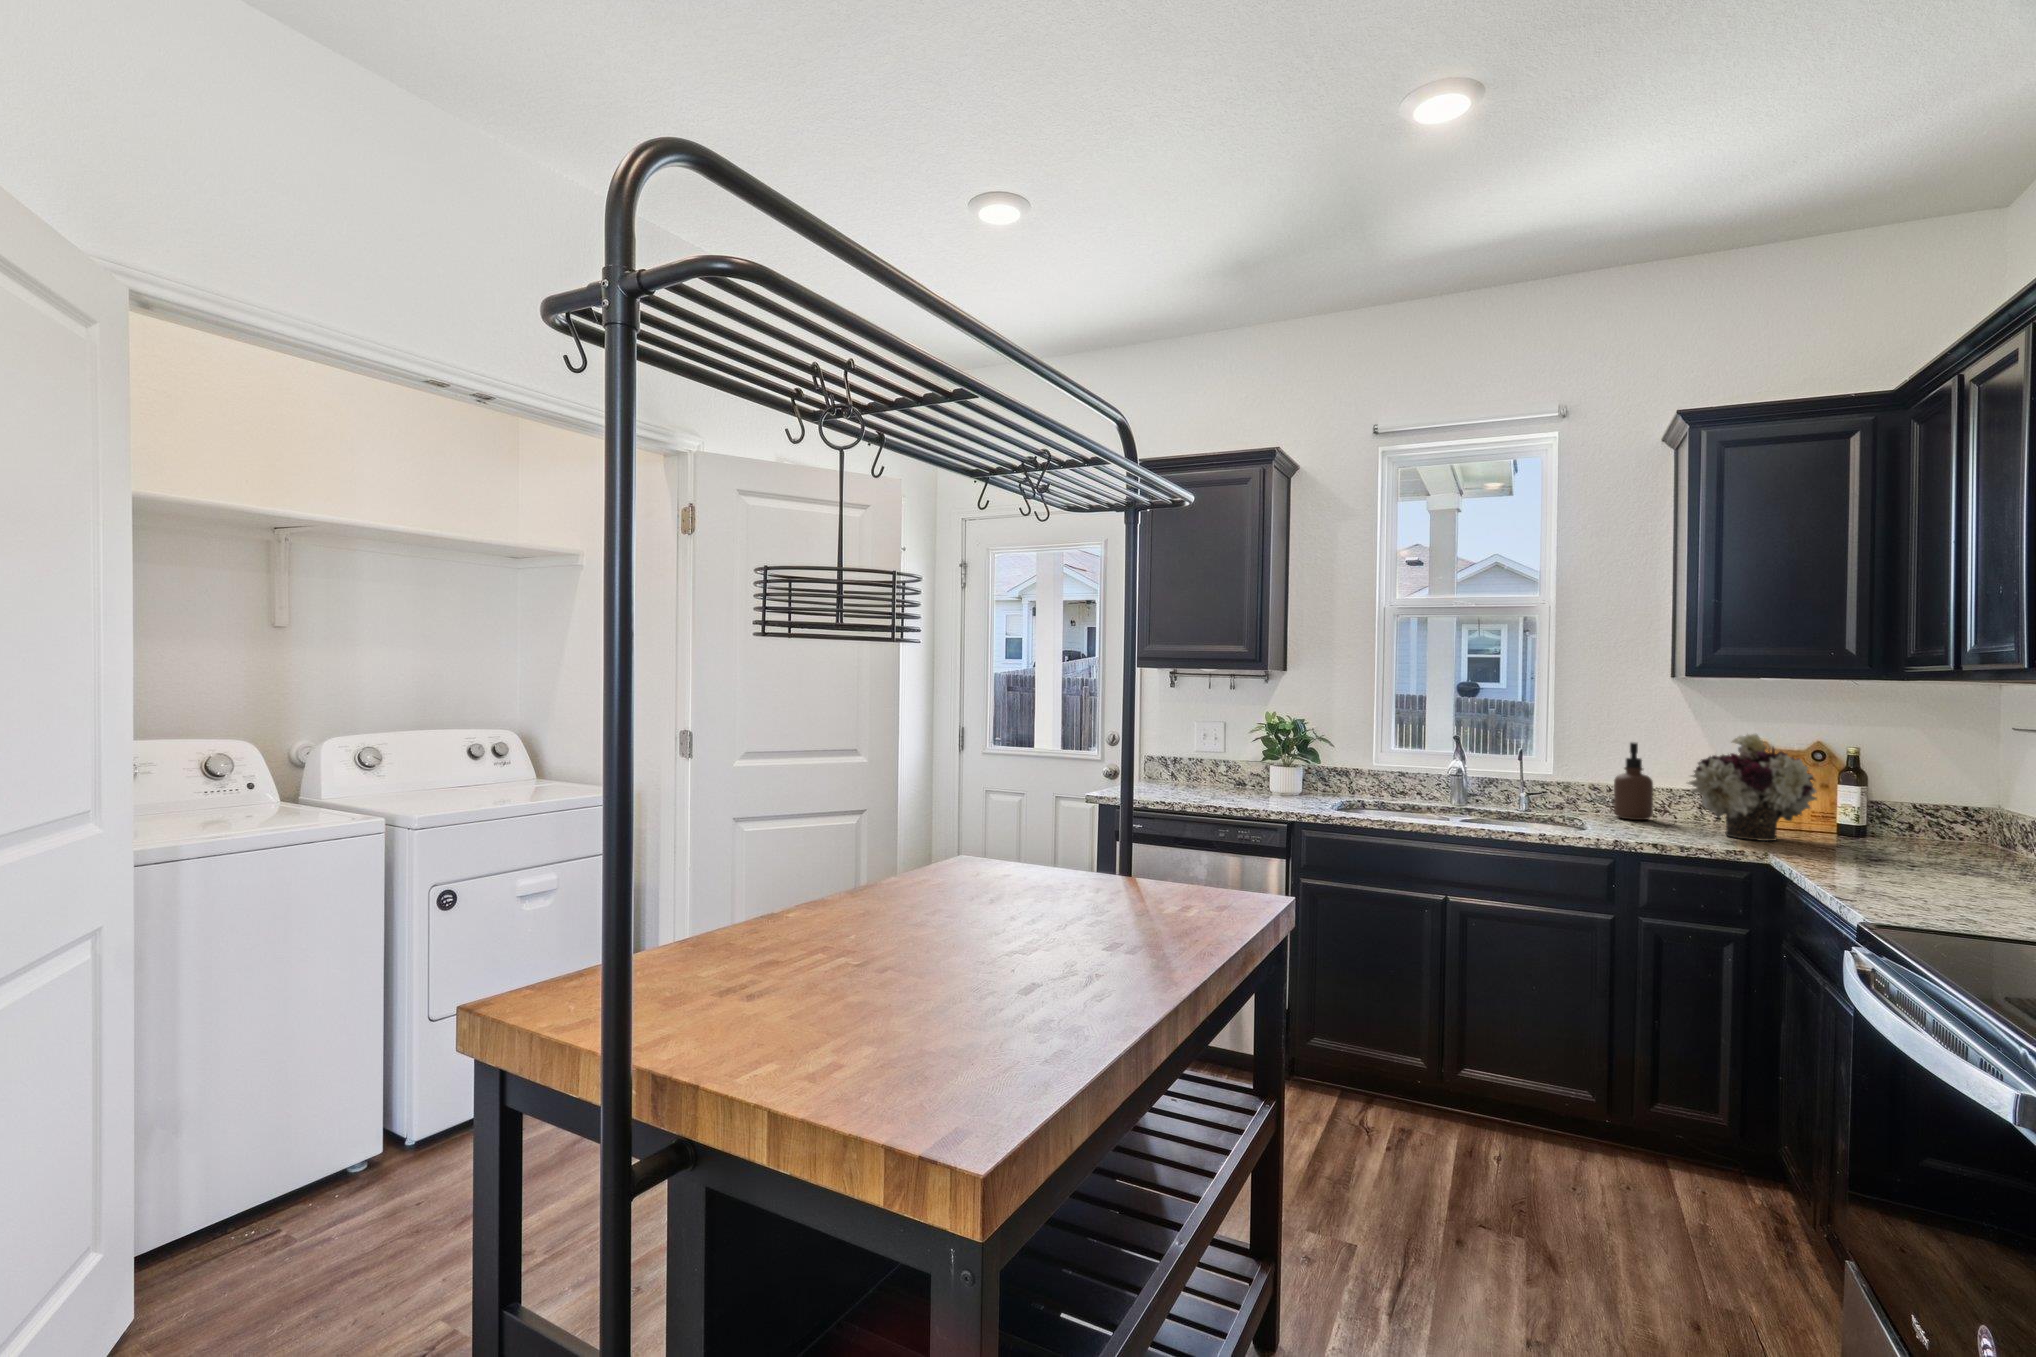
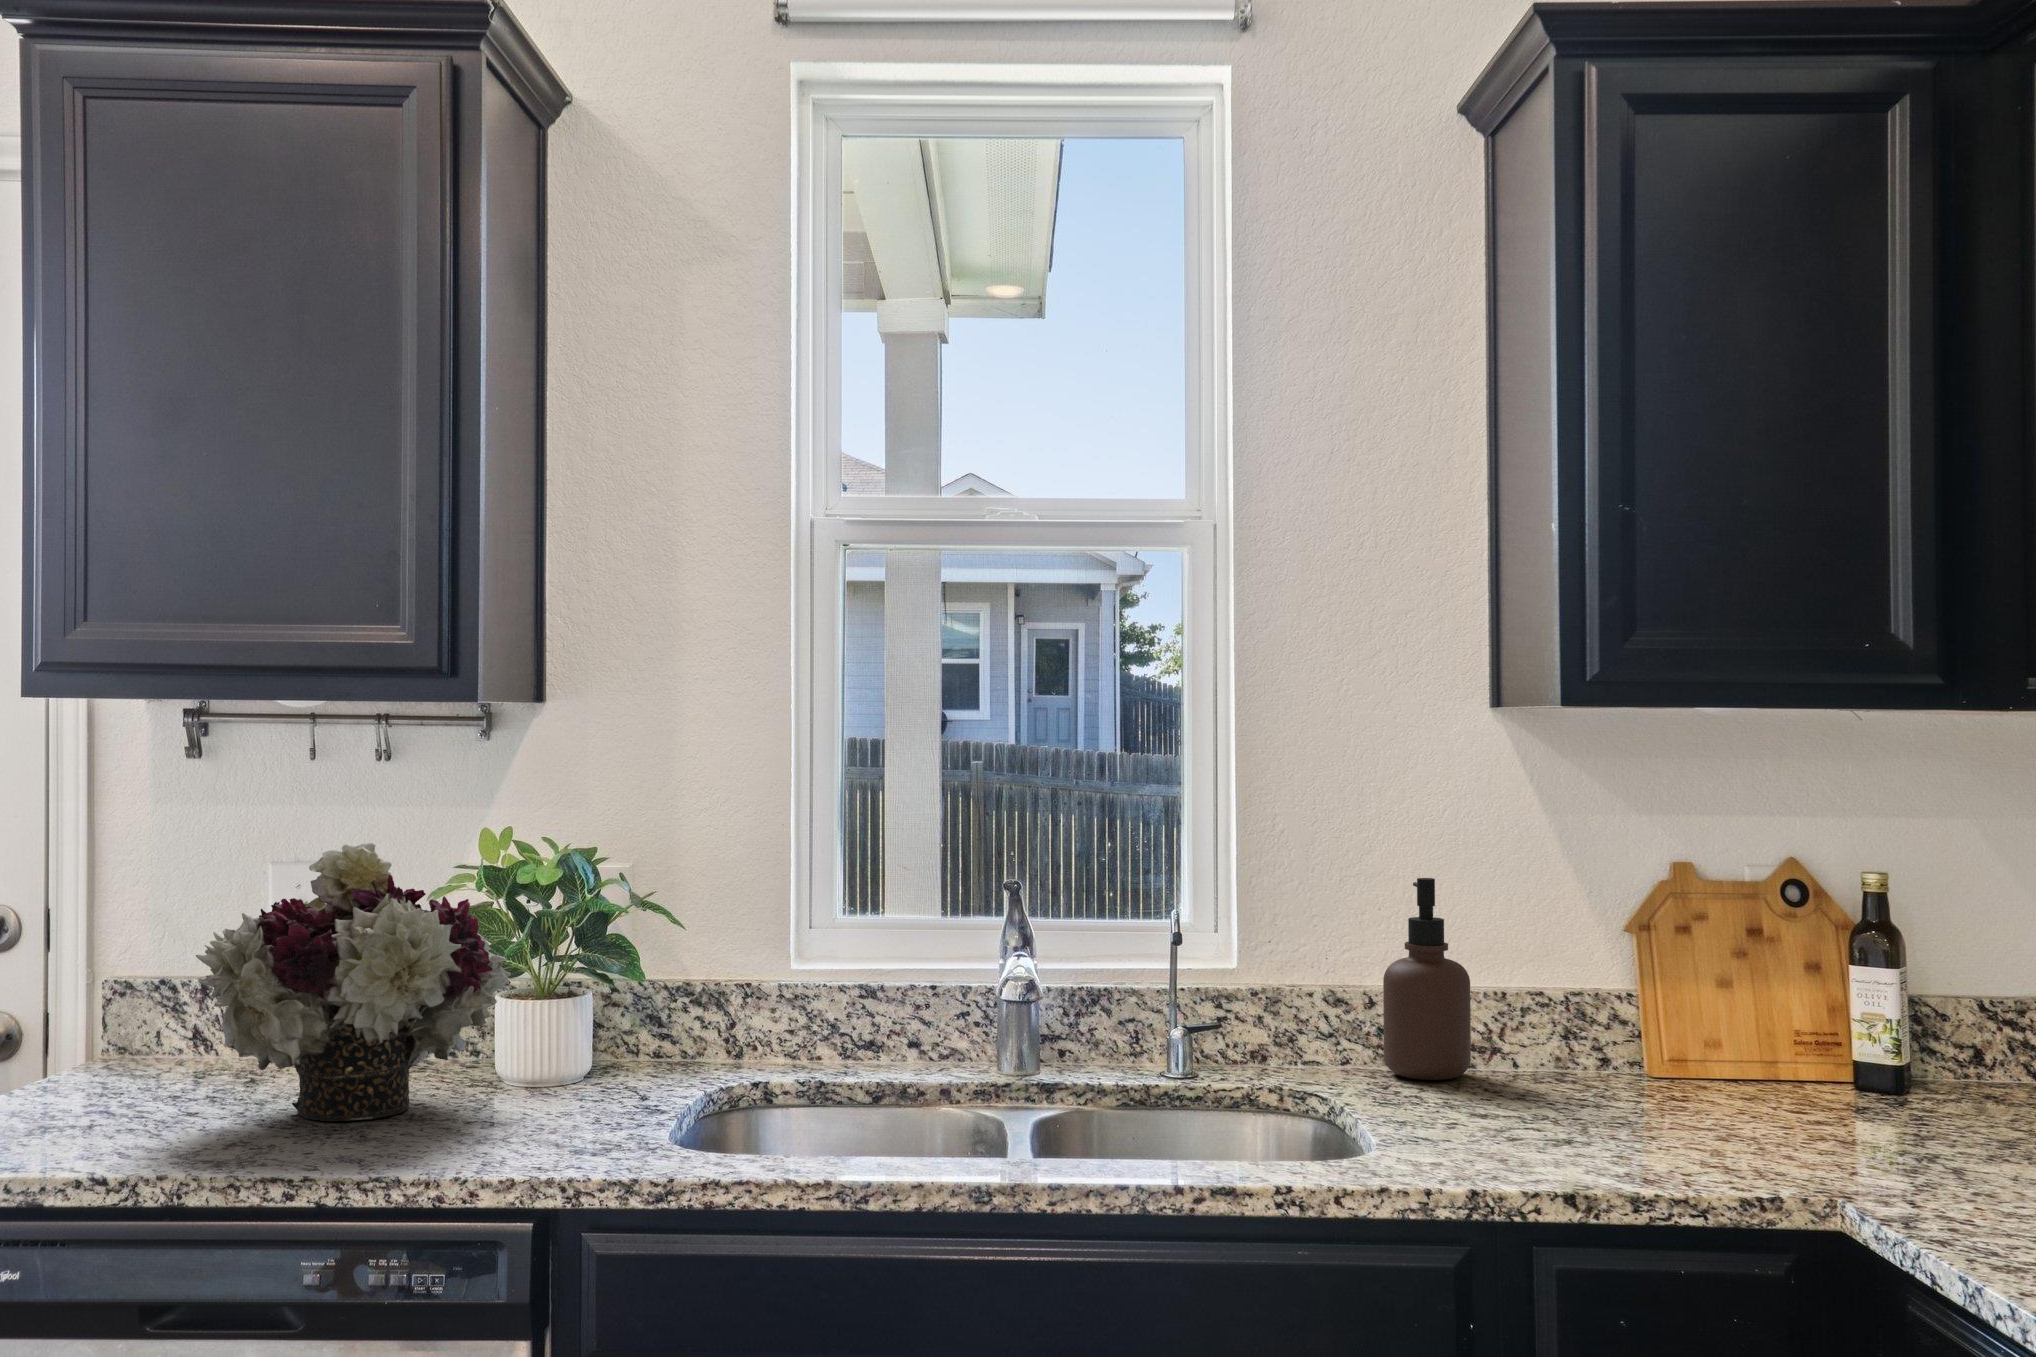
flower arrangement: present [1688,734,1817,841] -> present [196,843,511,1121]

